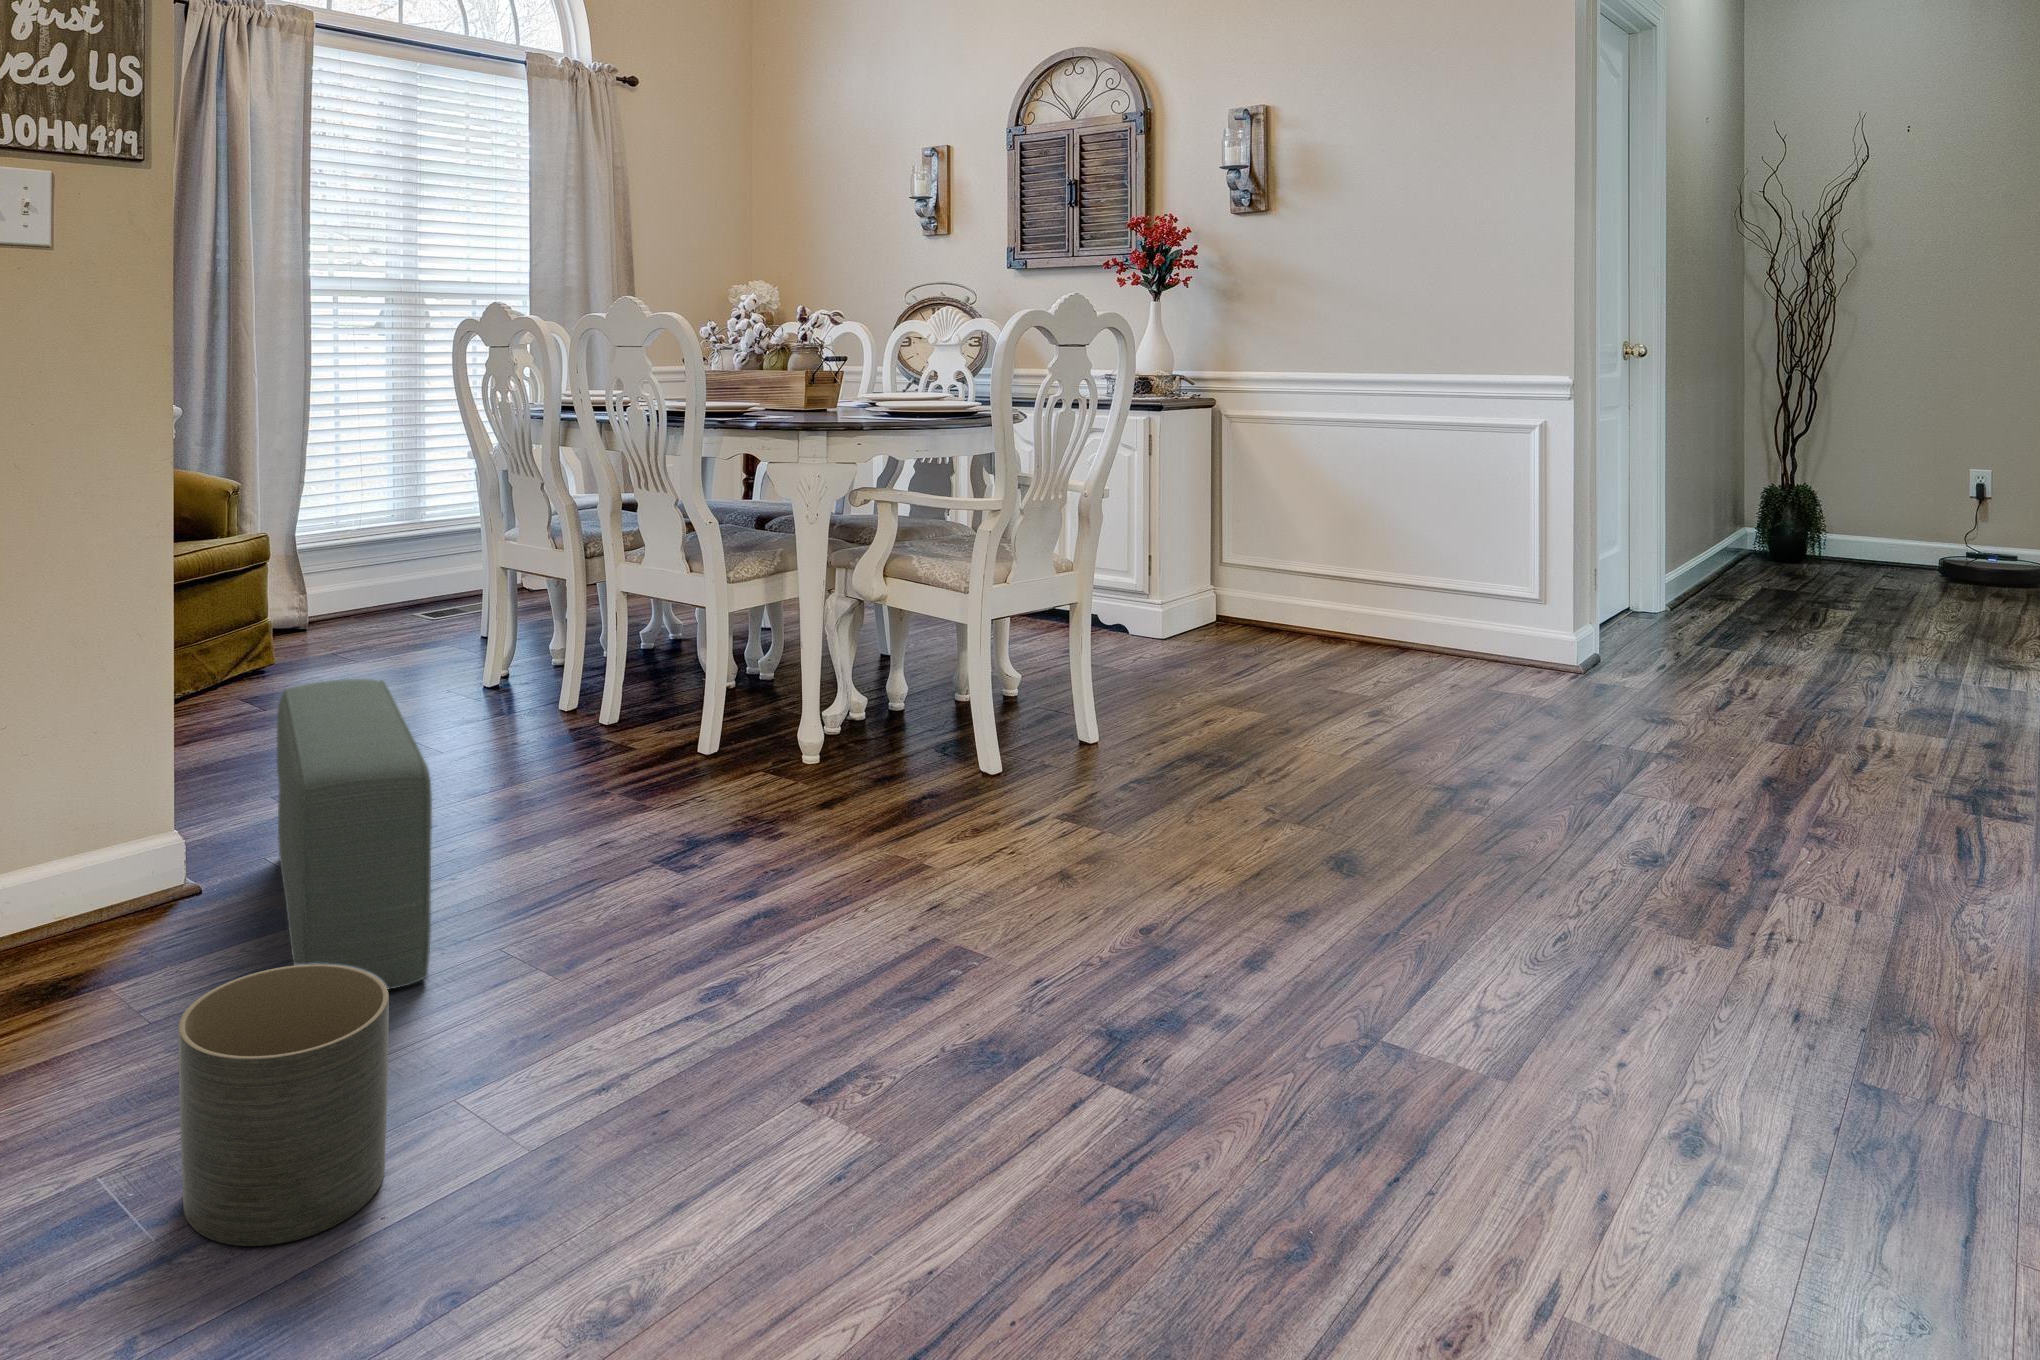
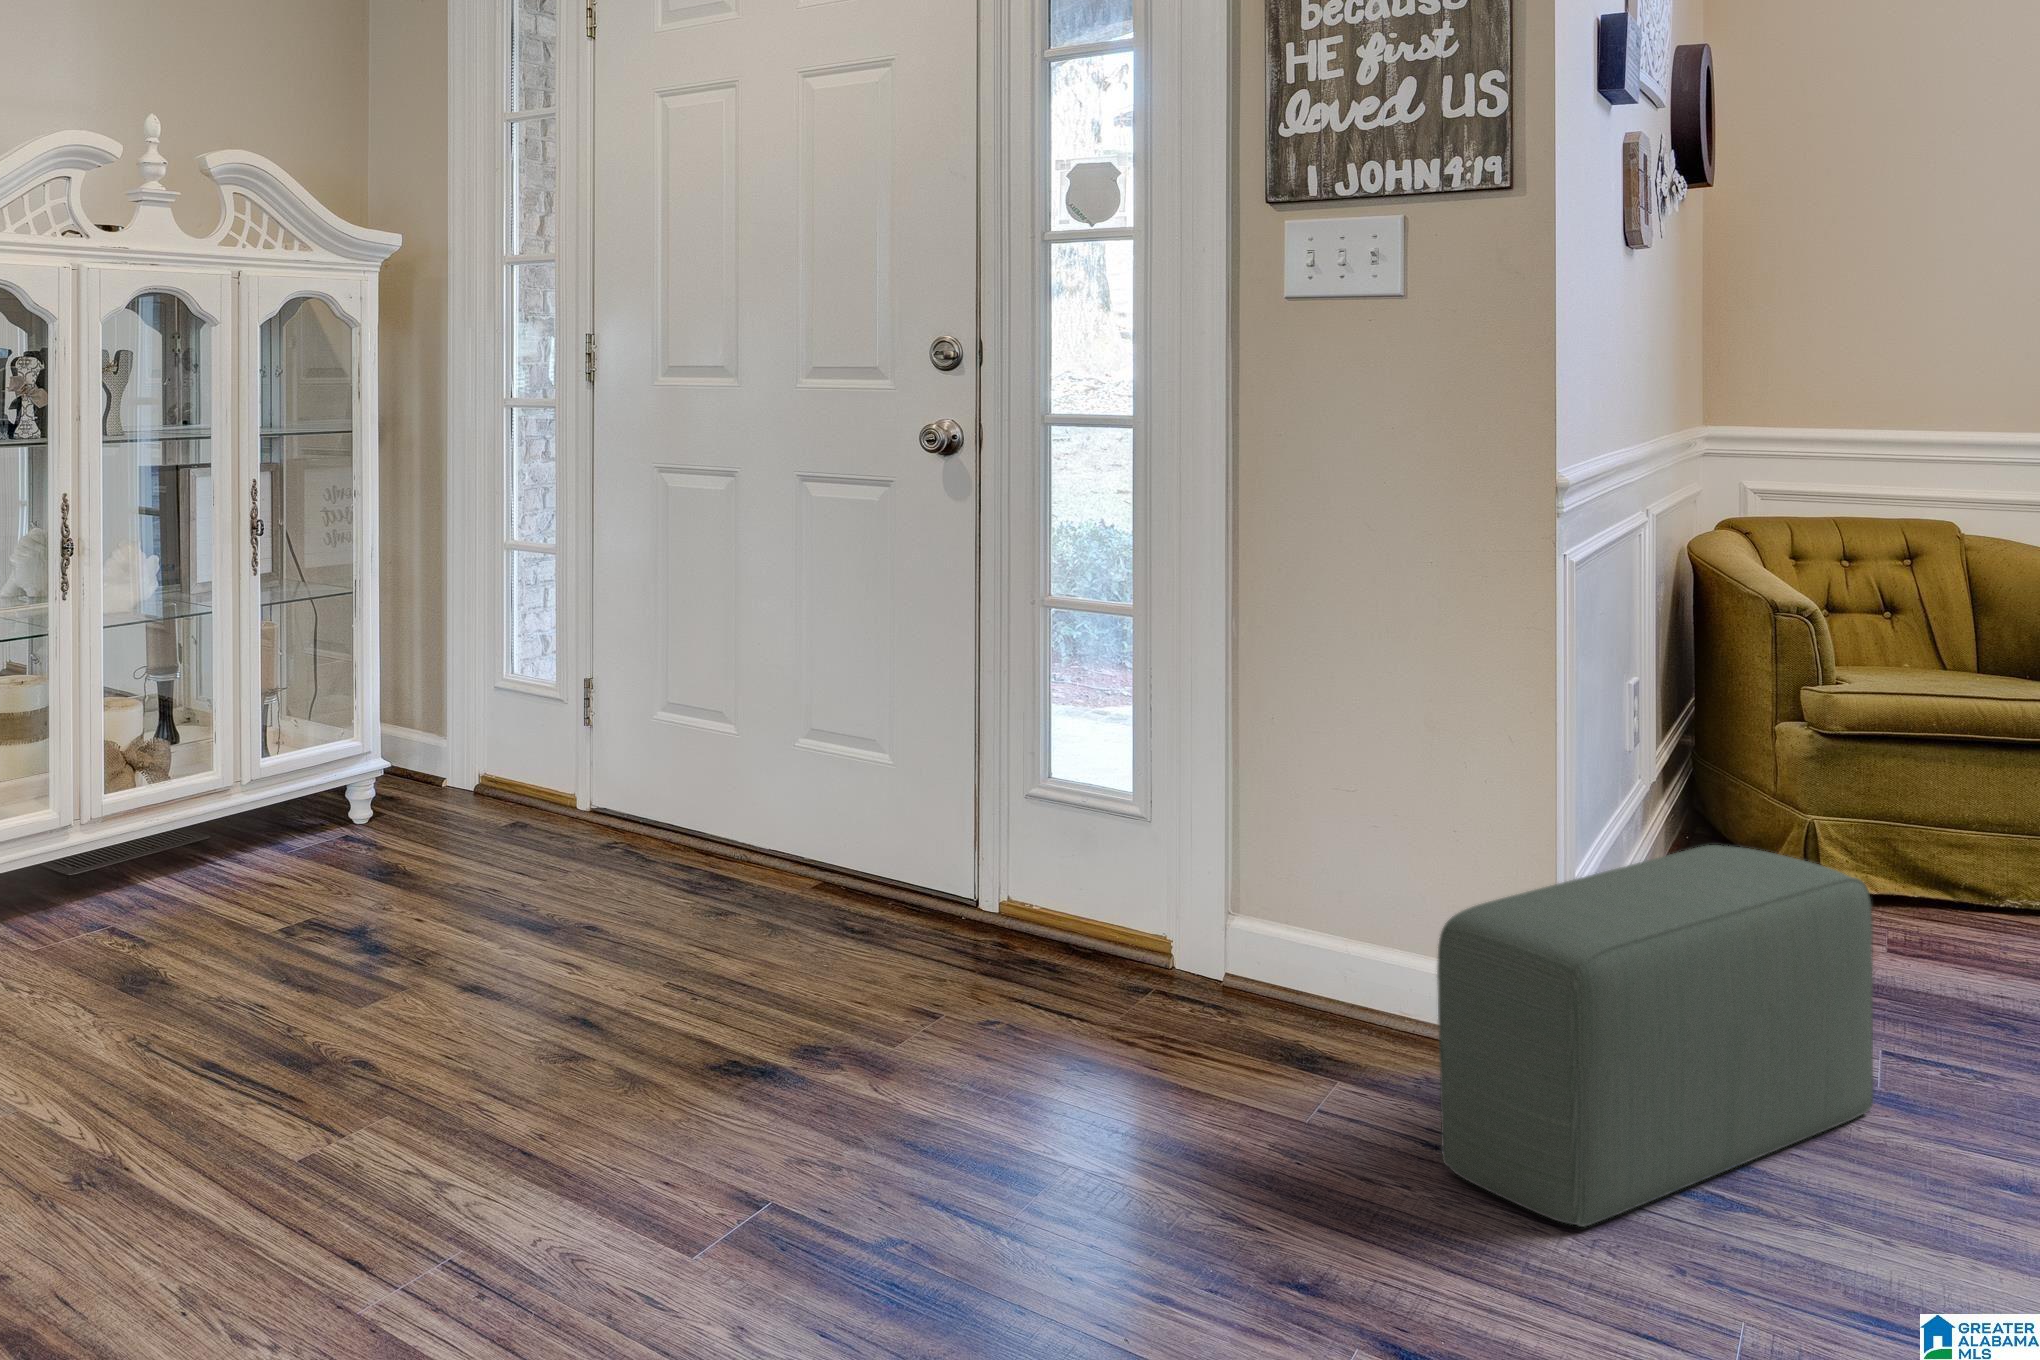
planter: present [178,964,389,1246] -> none [1056,1036,1259,1297]

